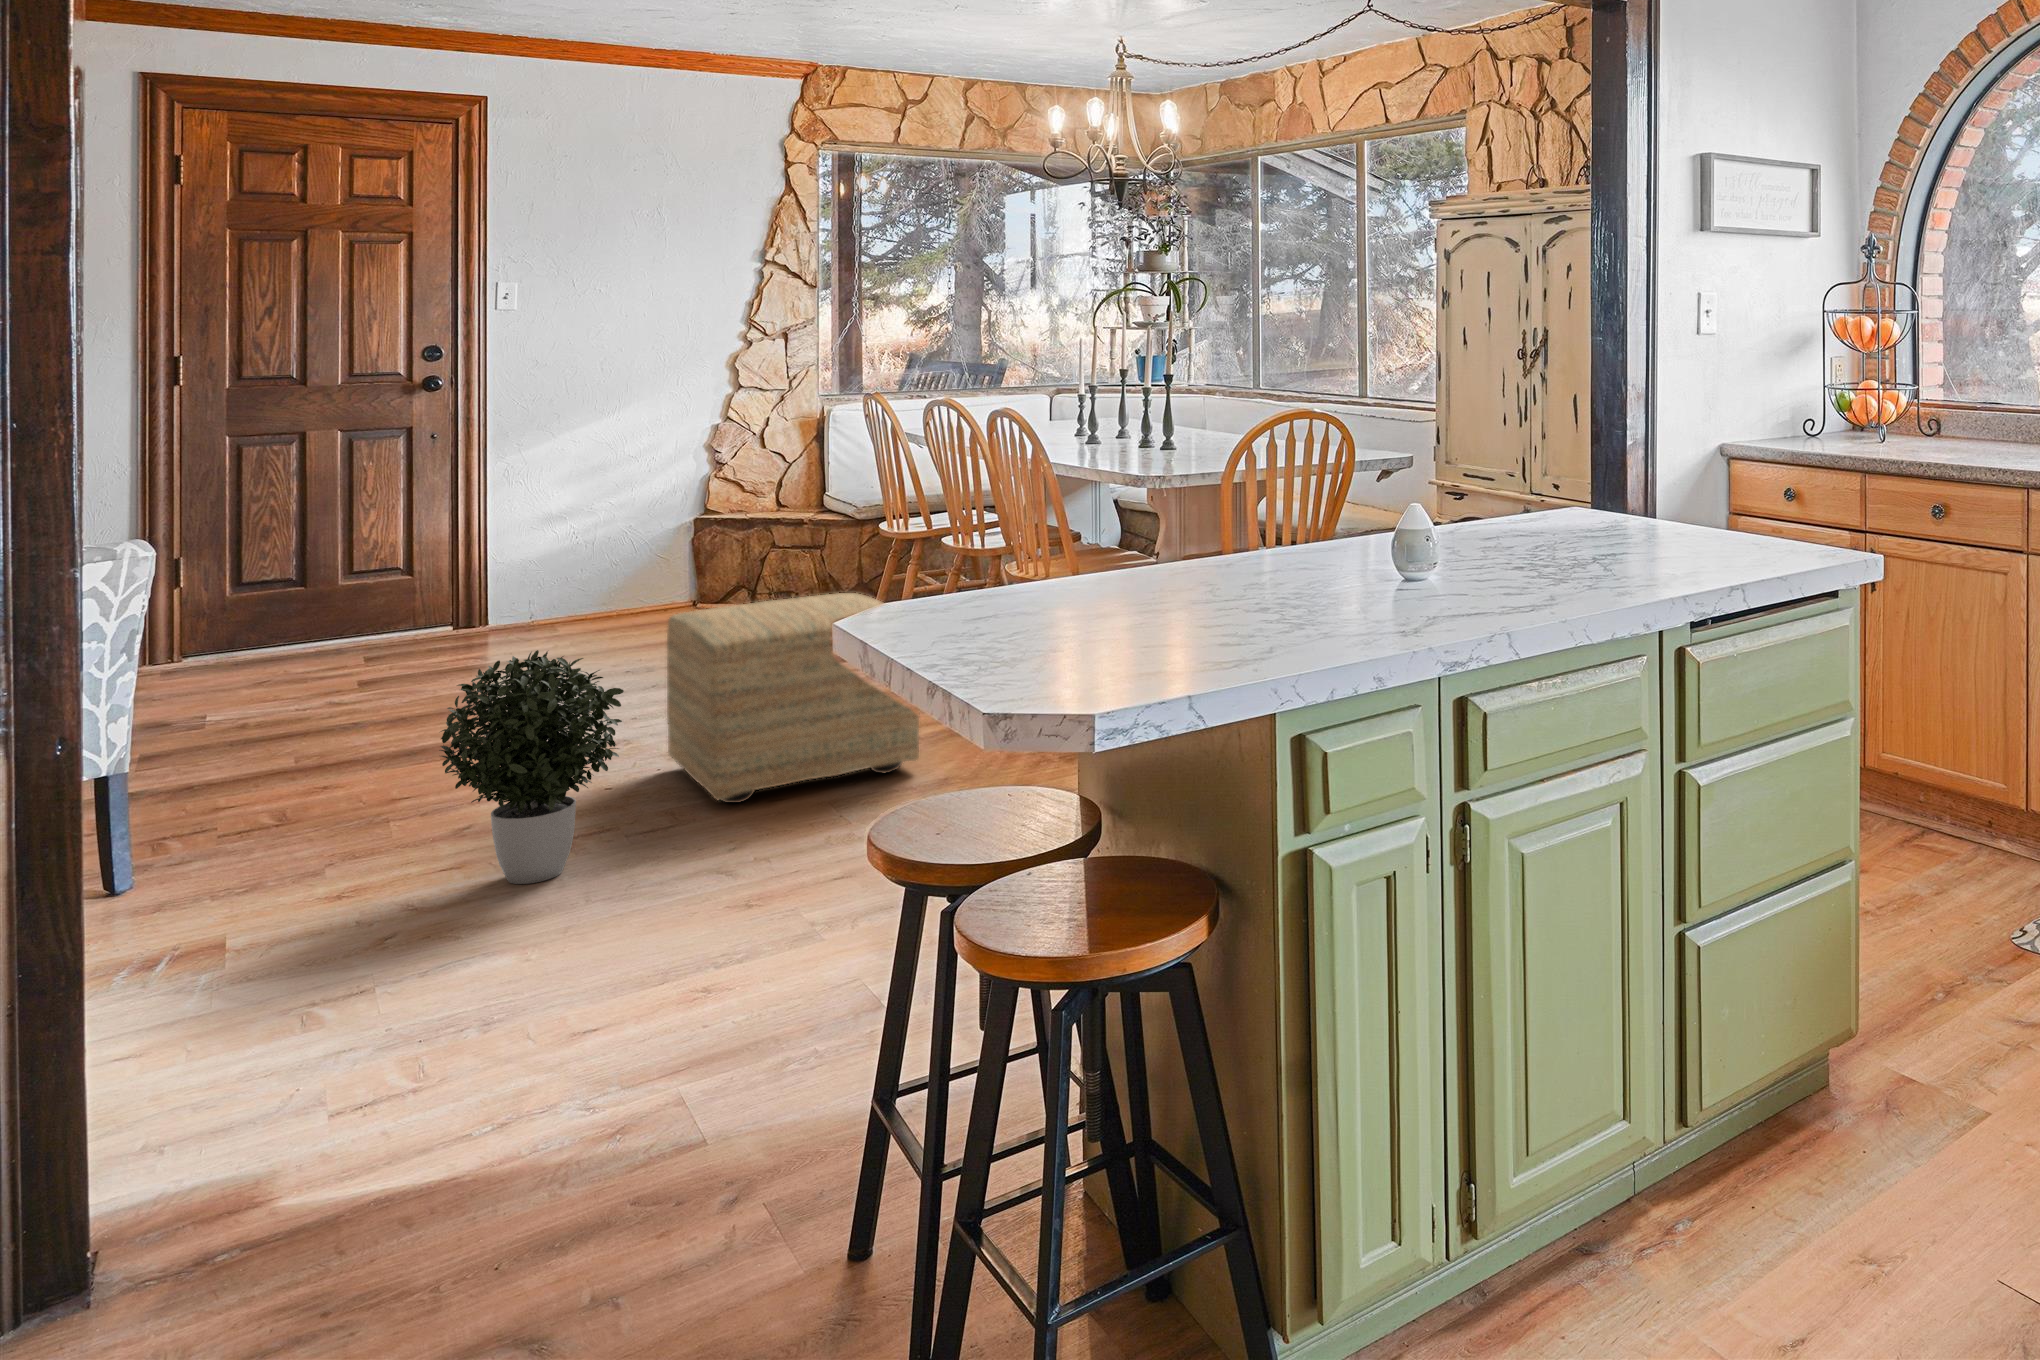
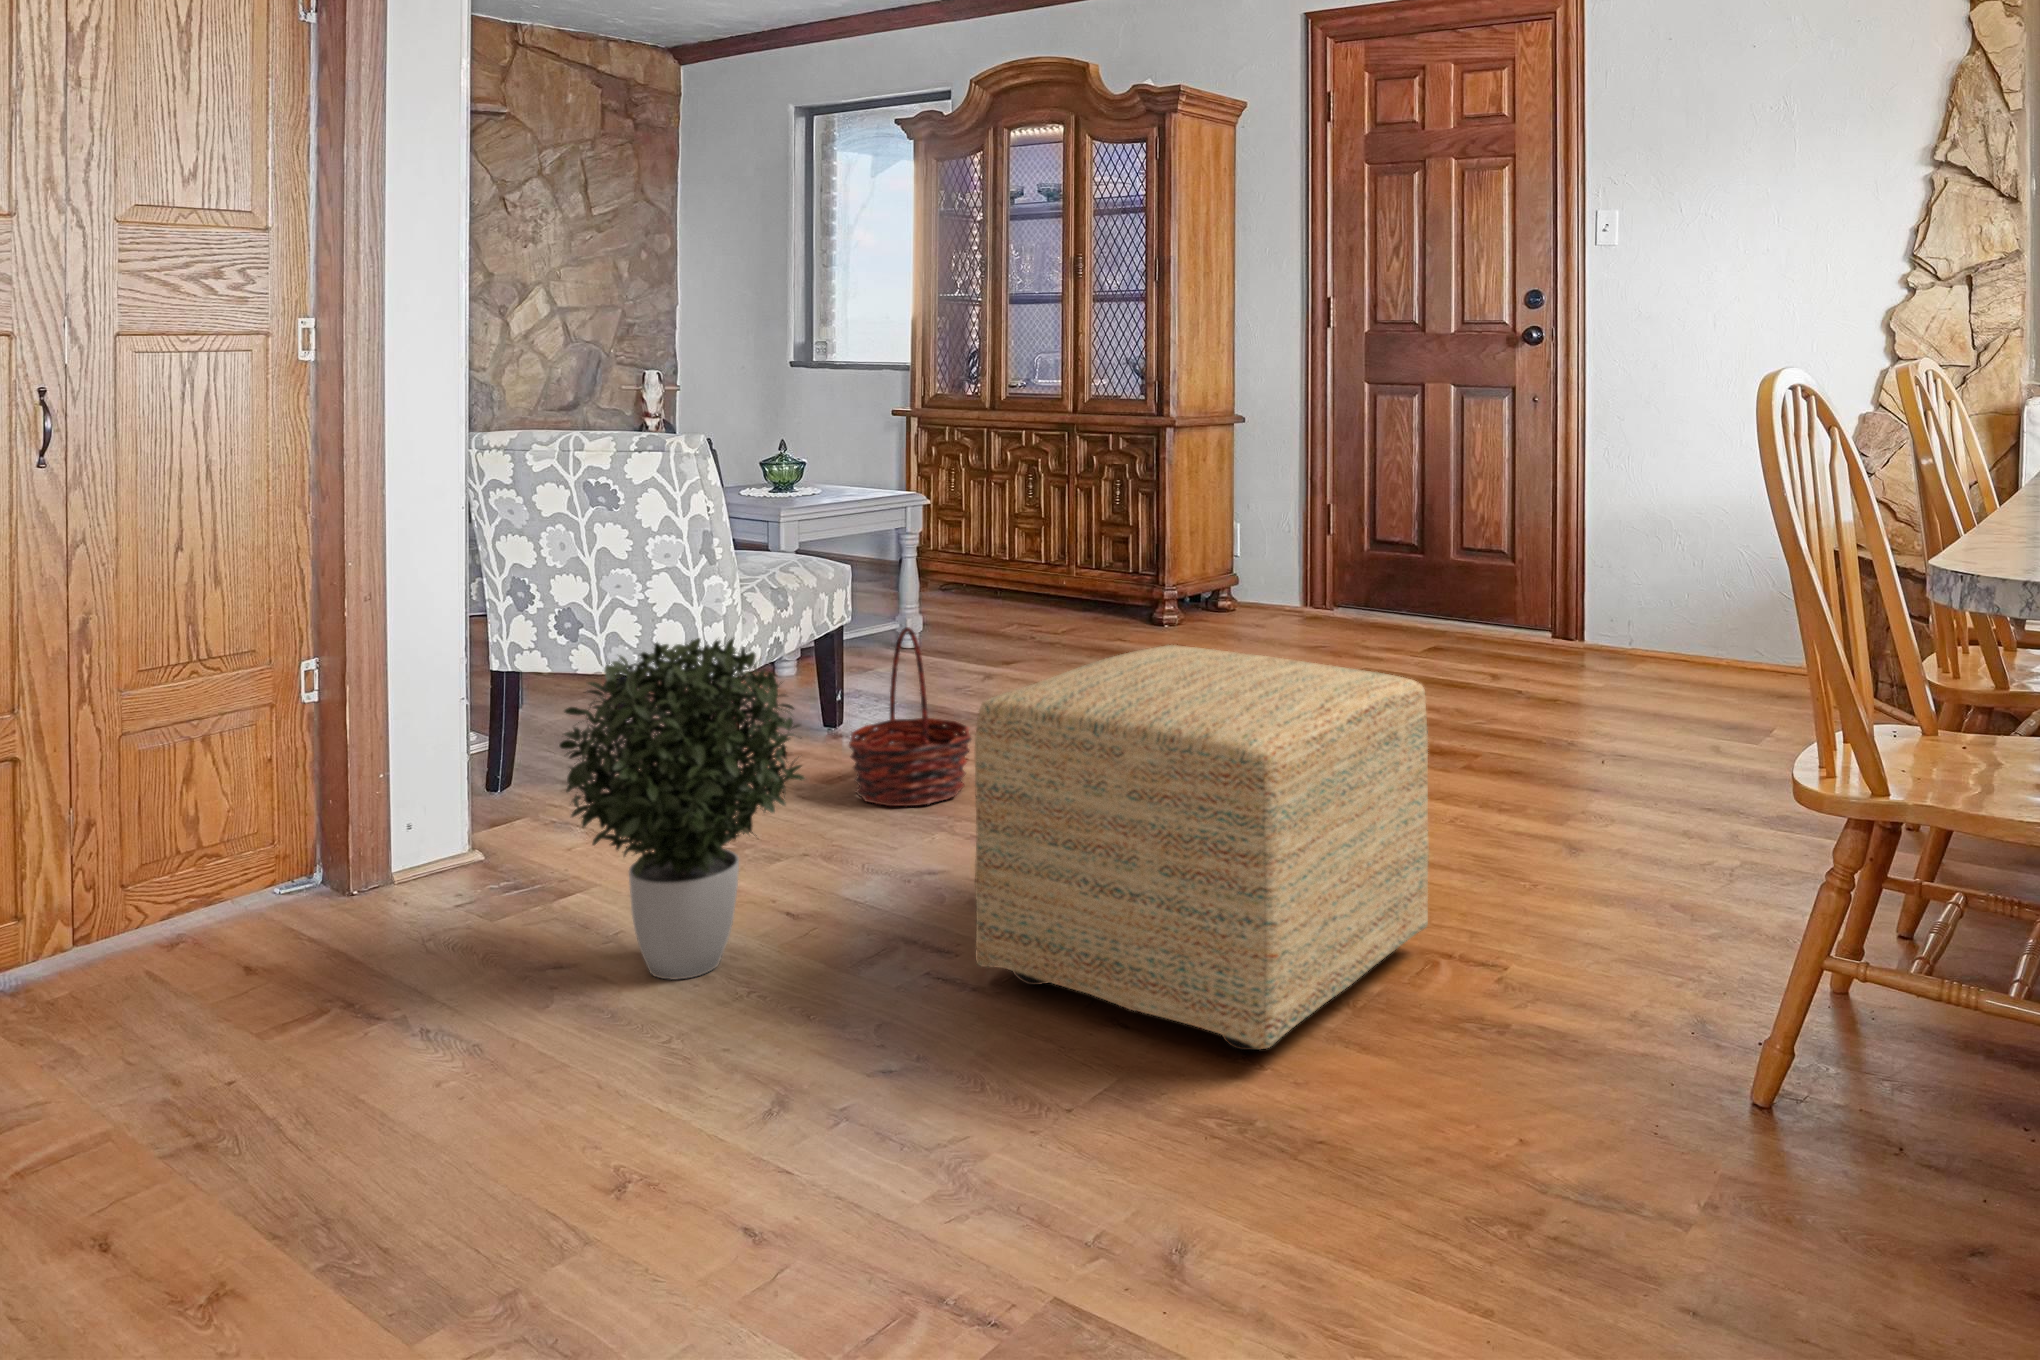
basket: none [246,678,379,830] -> present [849,627,971,806]

